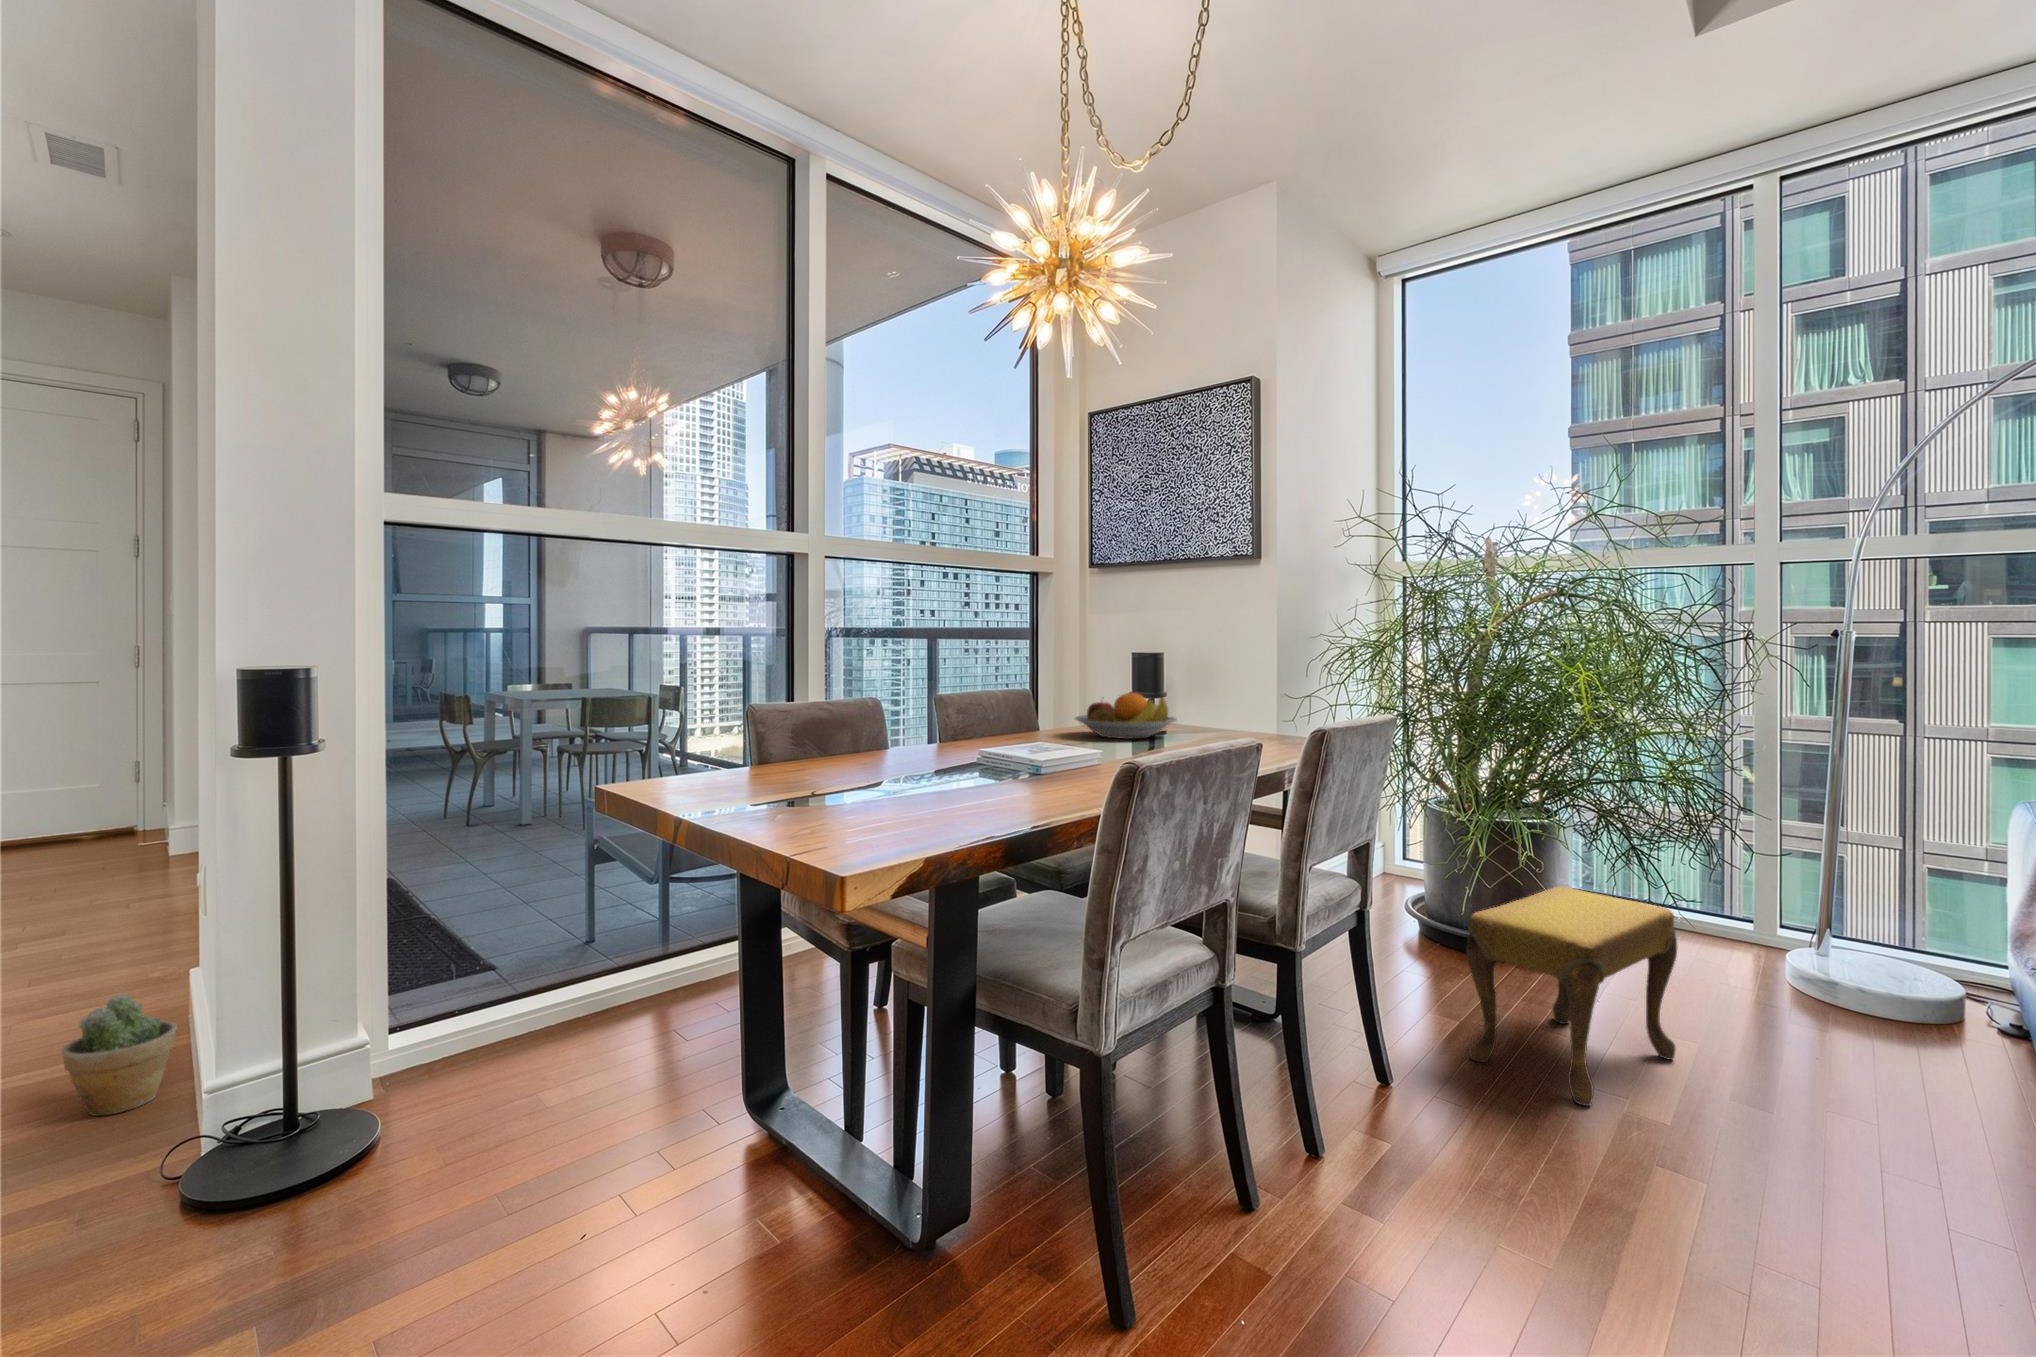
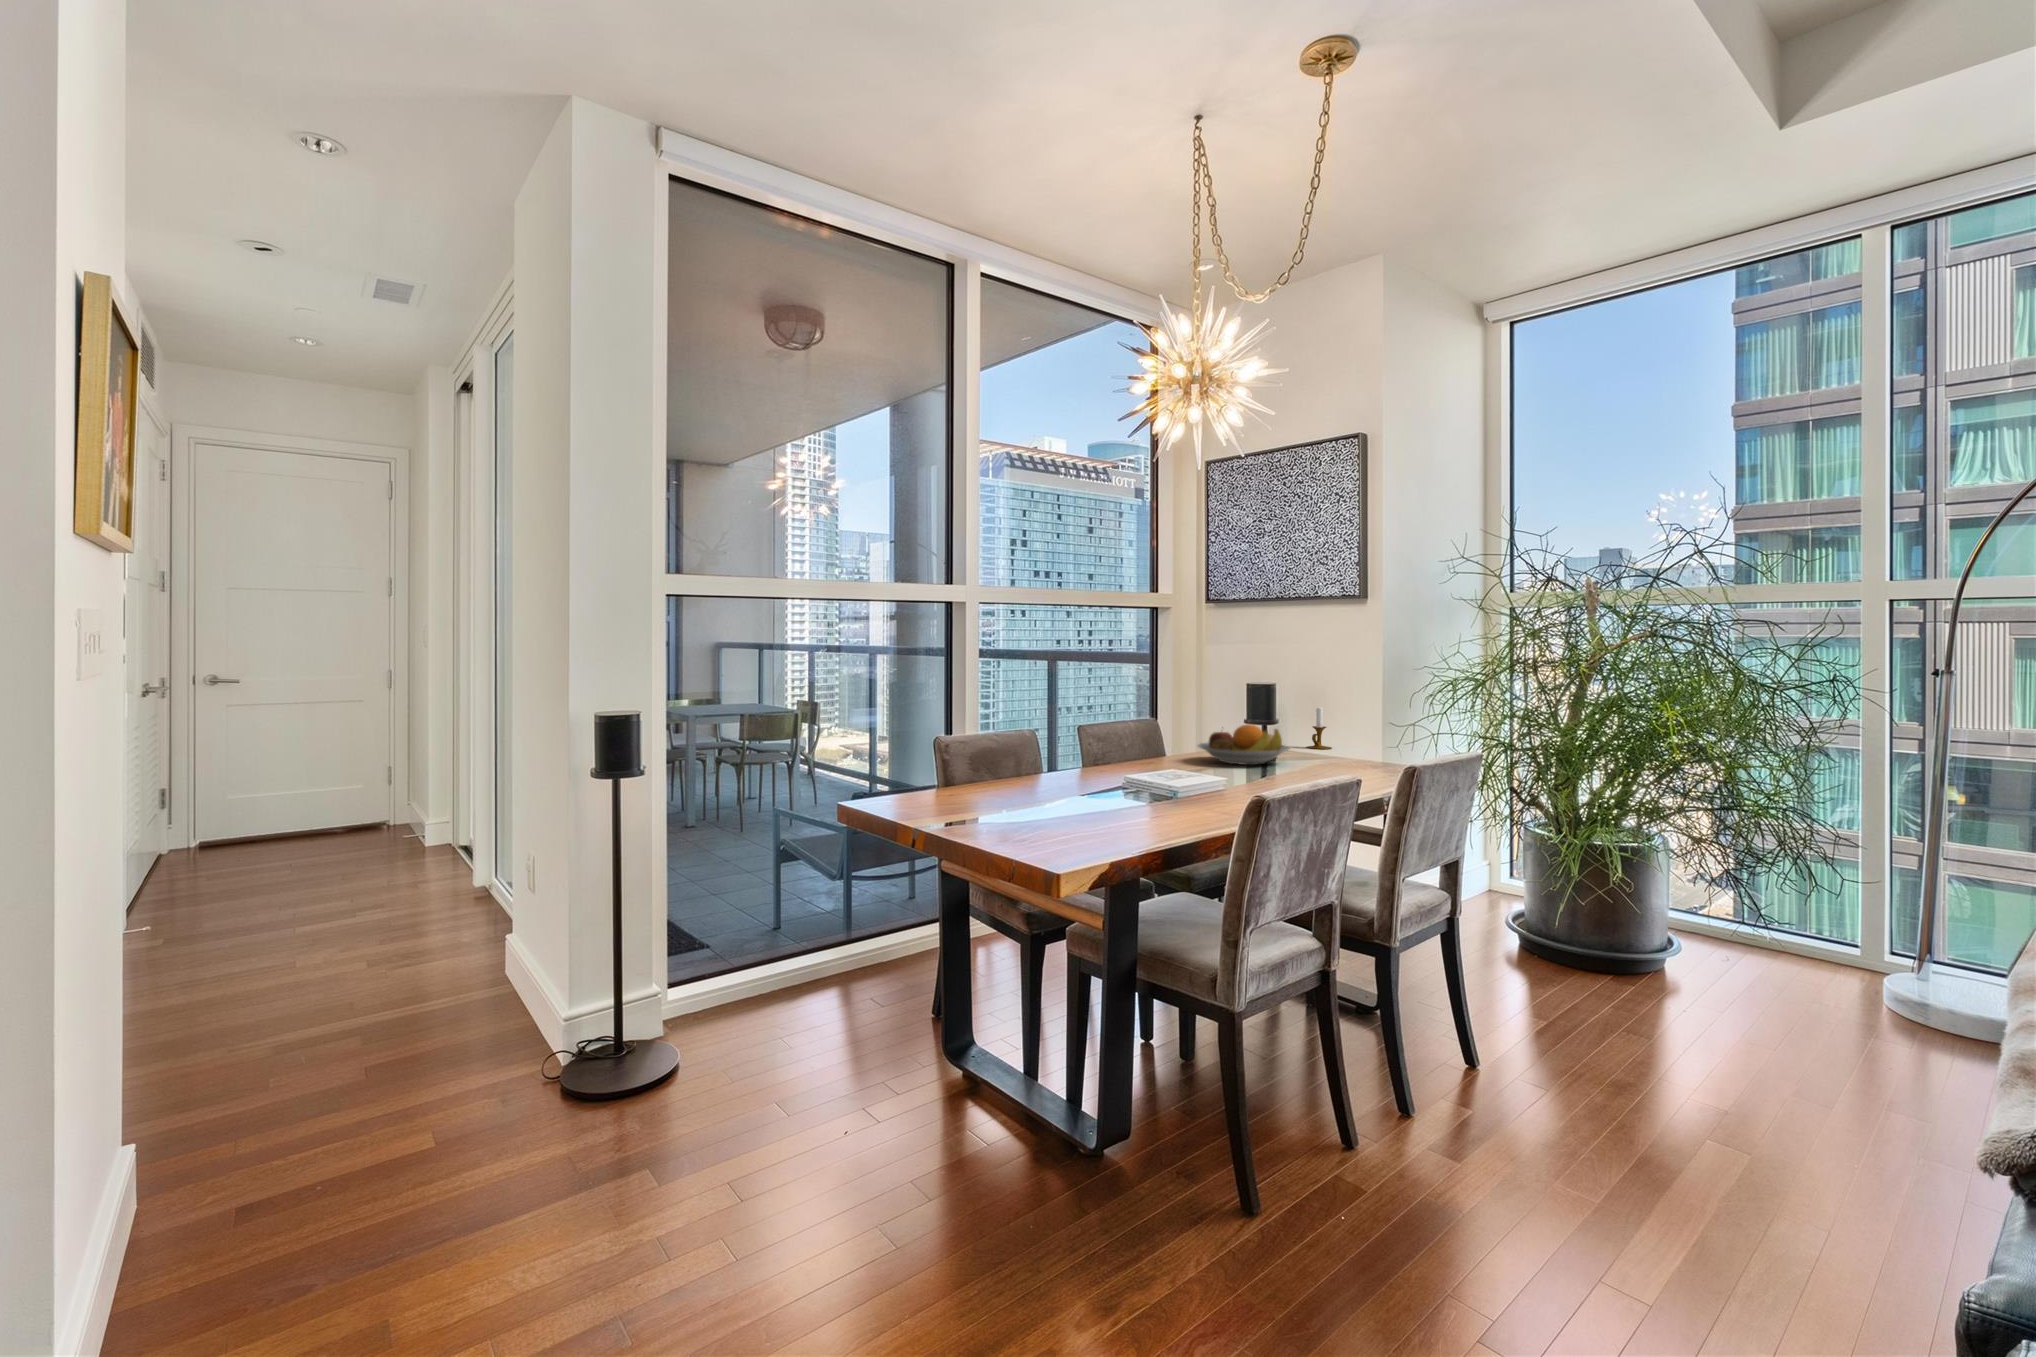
candlestick: none [1195,678,1223,723] -> present [1307,707,1332,749]
footstool: present [1466,886,1677,1106] -> none [1549,904,1748,1091]
potted plant: present [62,995,177,1116] -> none [461,948,529,1035]

